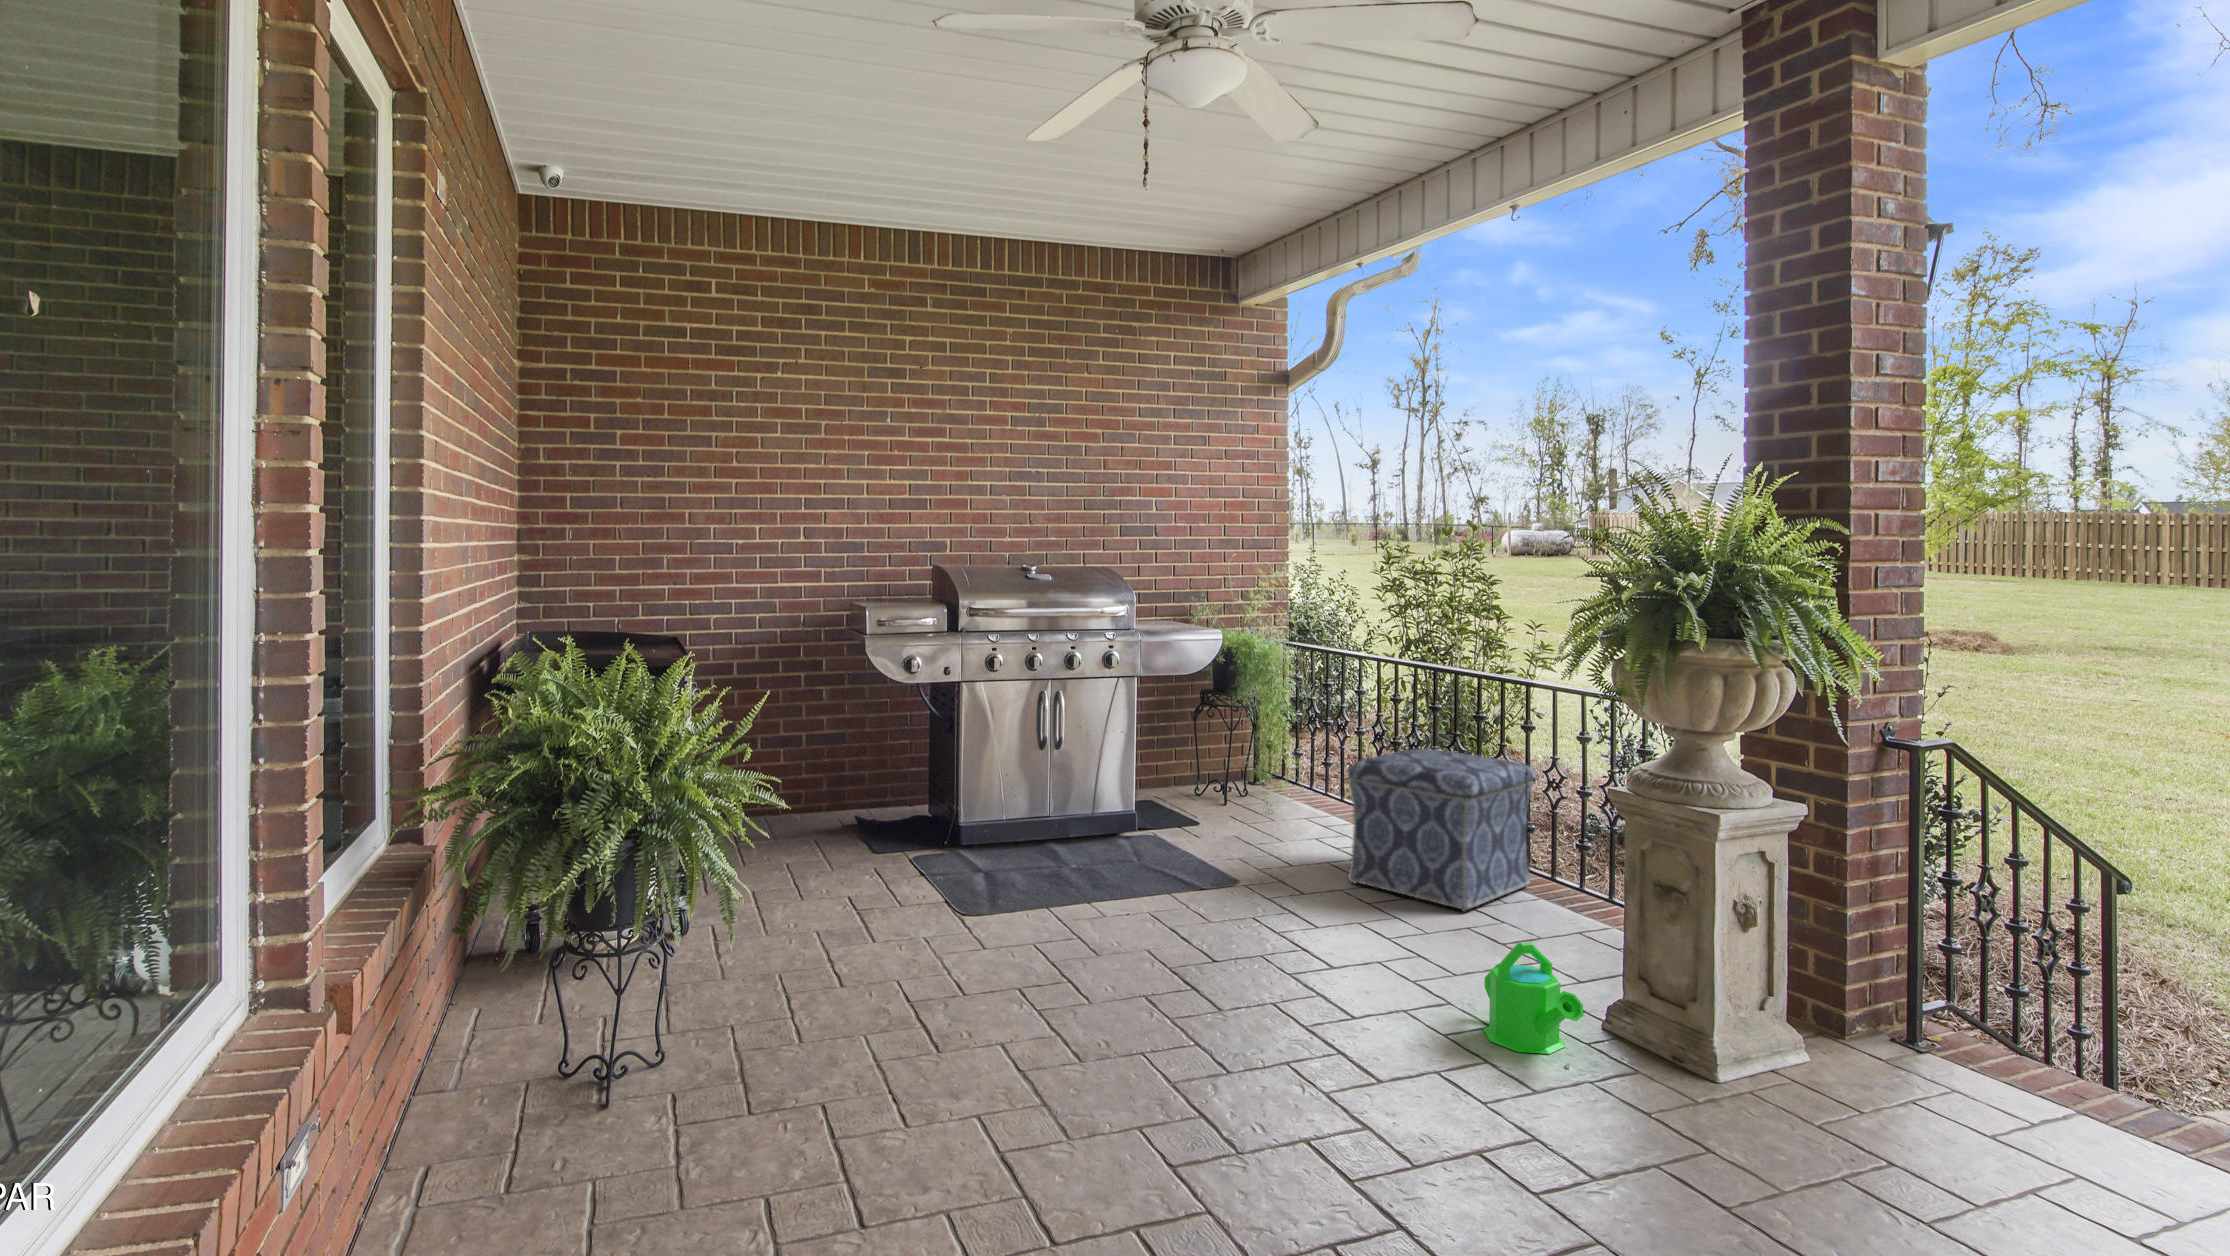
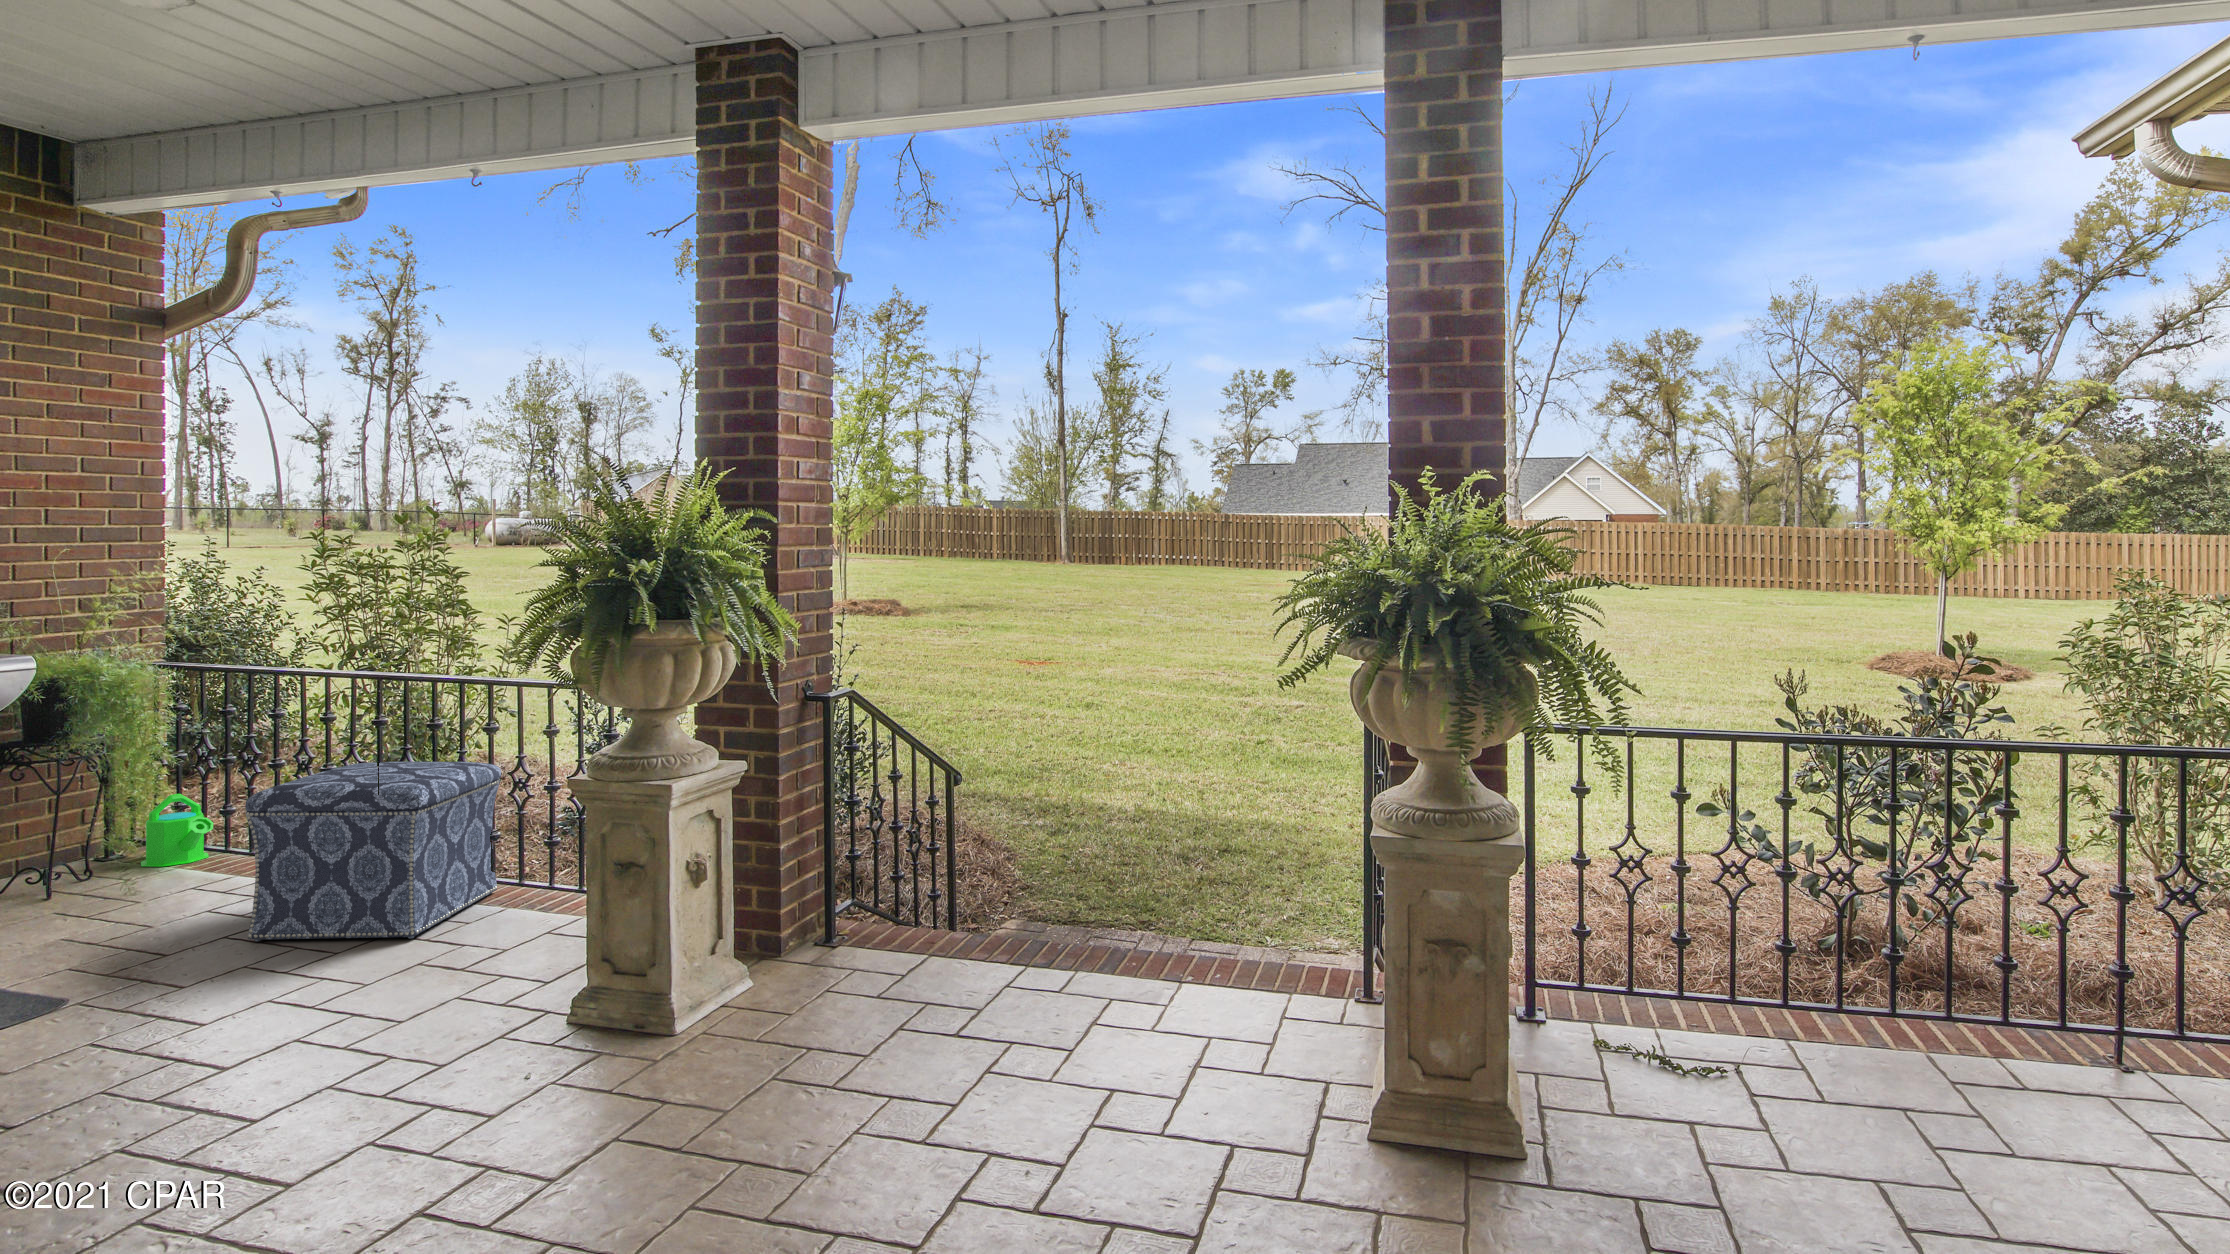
watering can: present [1483,942,1583,1054] -> present [141,794,214,867]

